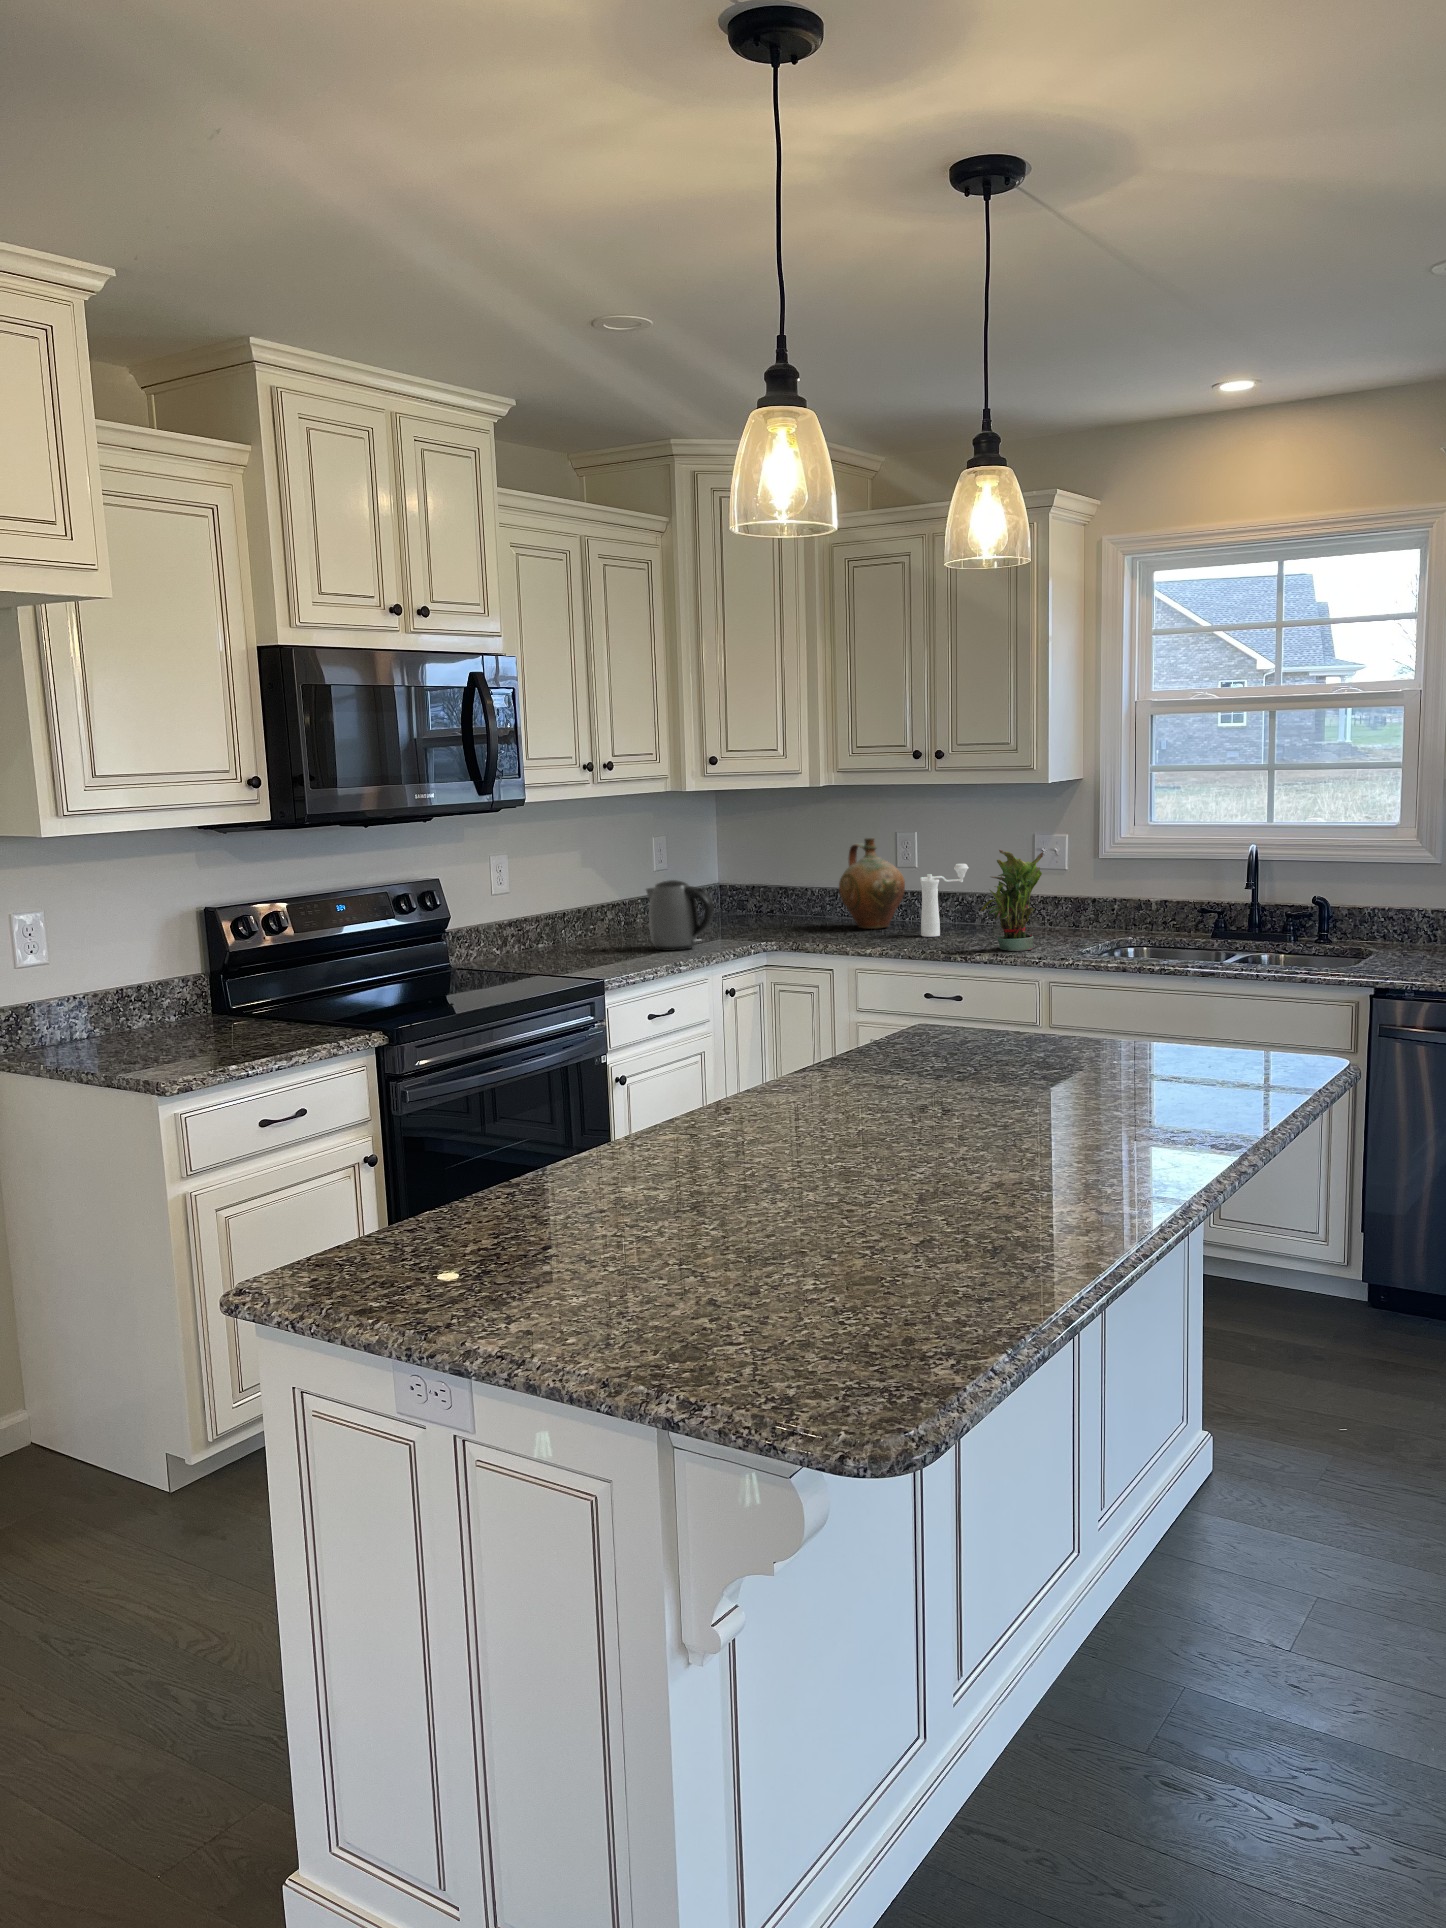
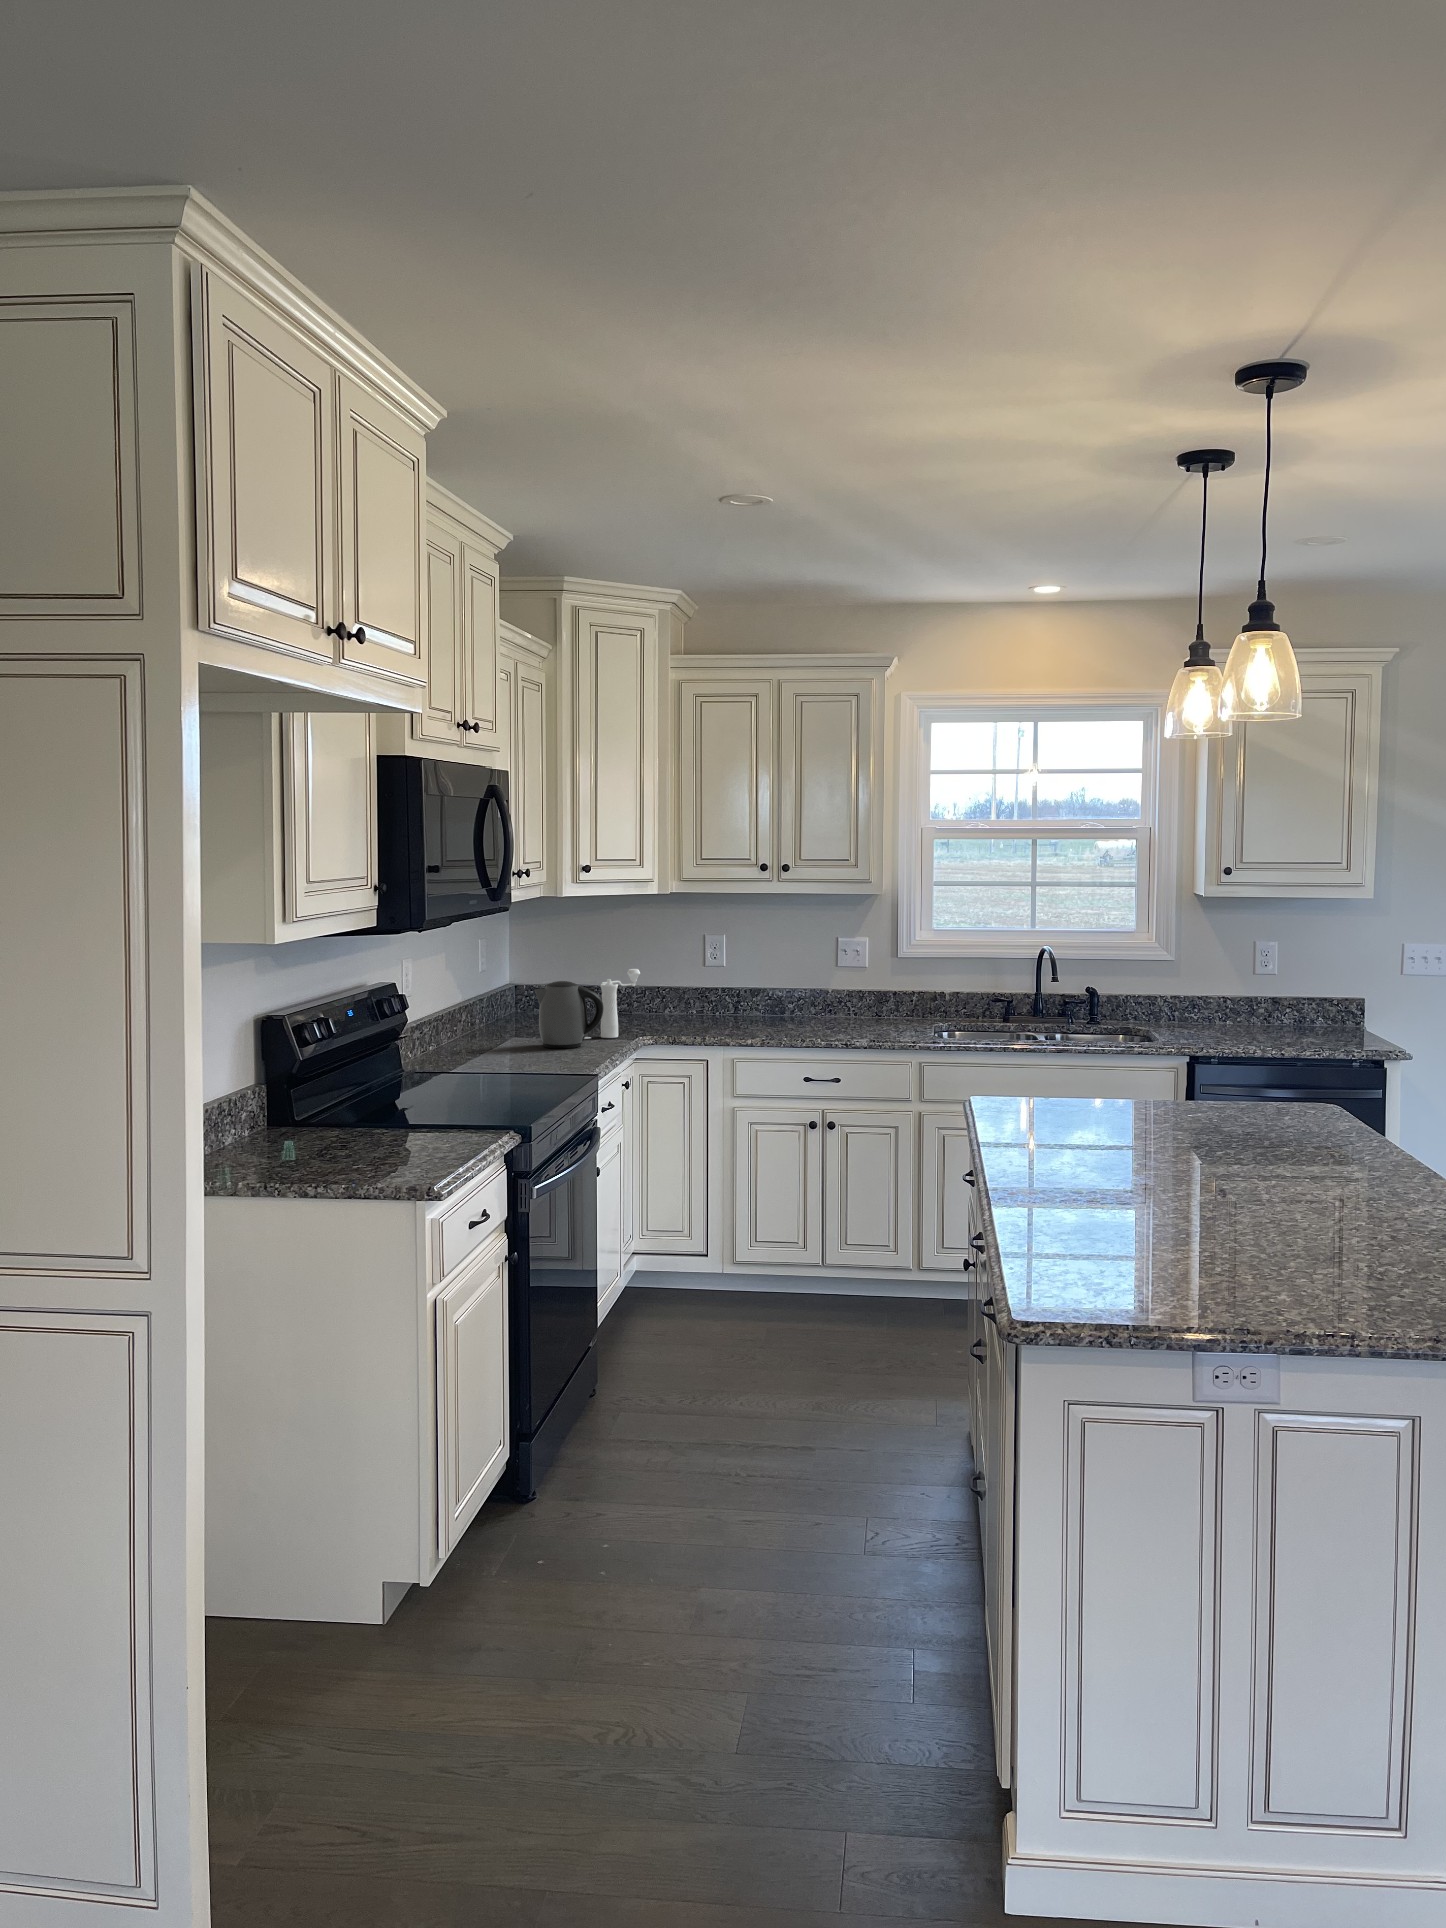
ceramic jug: present [839,838,905,929] -> none [667,940,727,1023]
potted plant: present [980,850,1043,951] -> none [842,951,899,1038]
pepper mill: present [920,864,968,937] -> present [600,969,640,1038]

